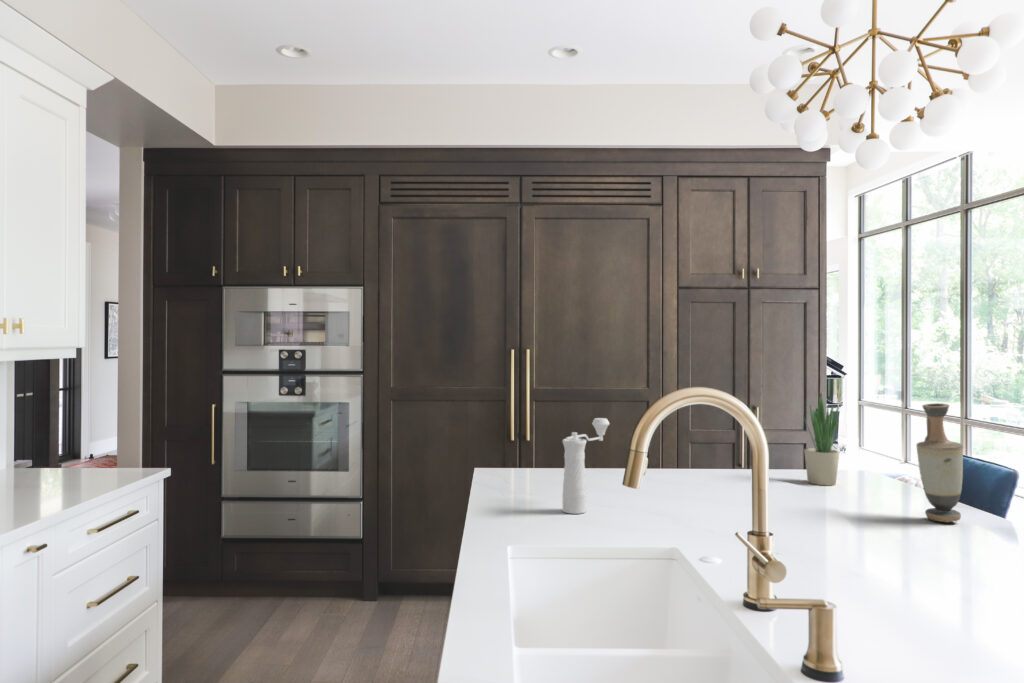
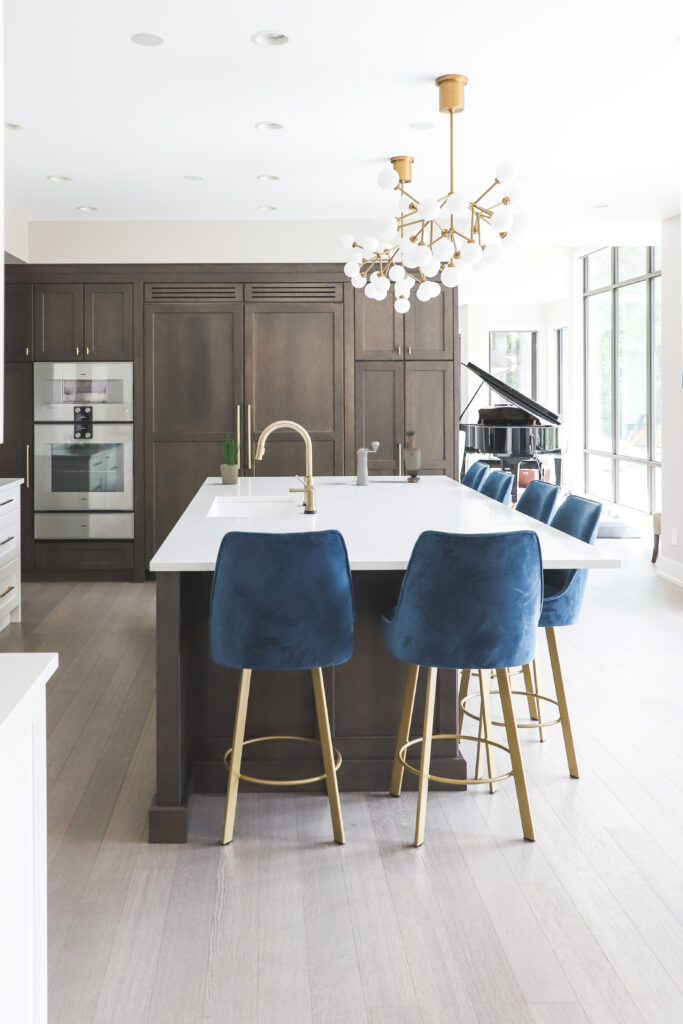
potted plant: present [804,394,839,485] -> present [220,433,240,484]
pepper mill: present [563,418,610,514] -> present [357,442,379,485]

